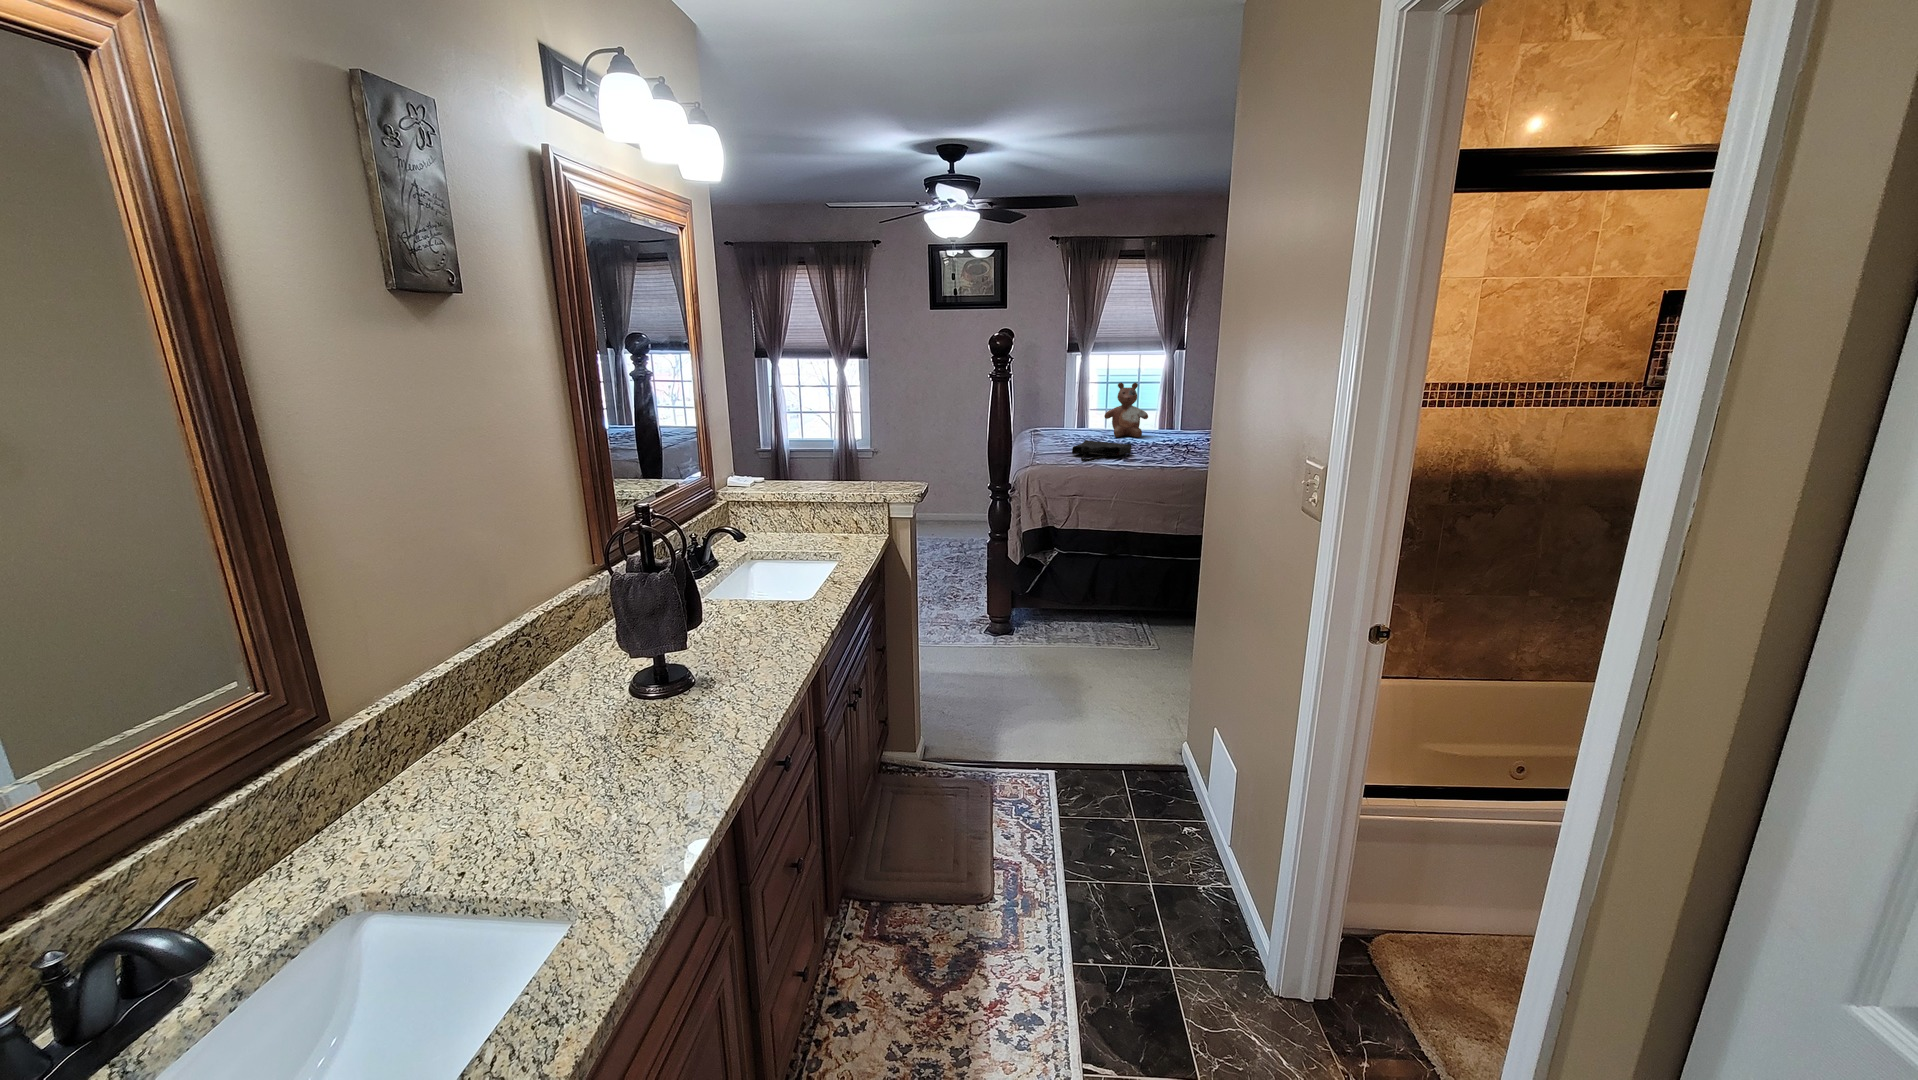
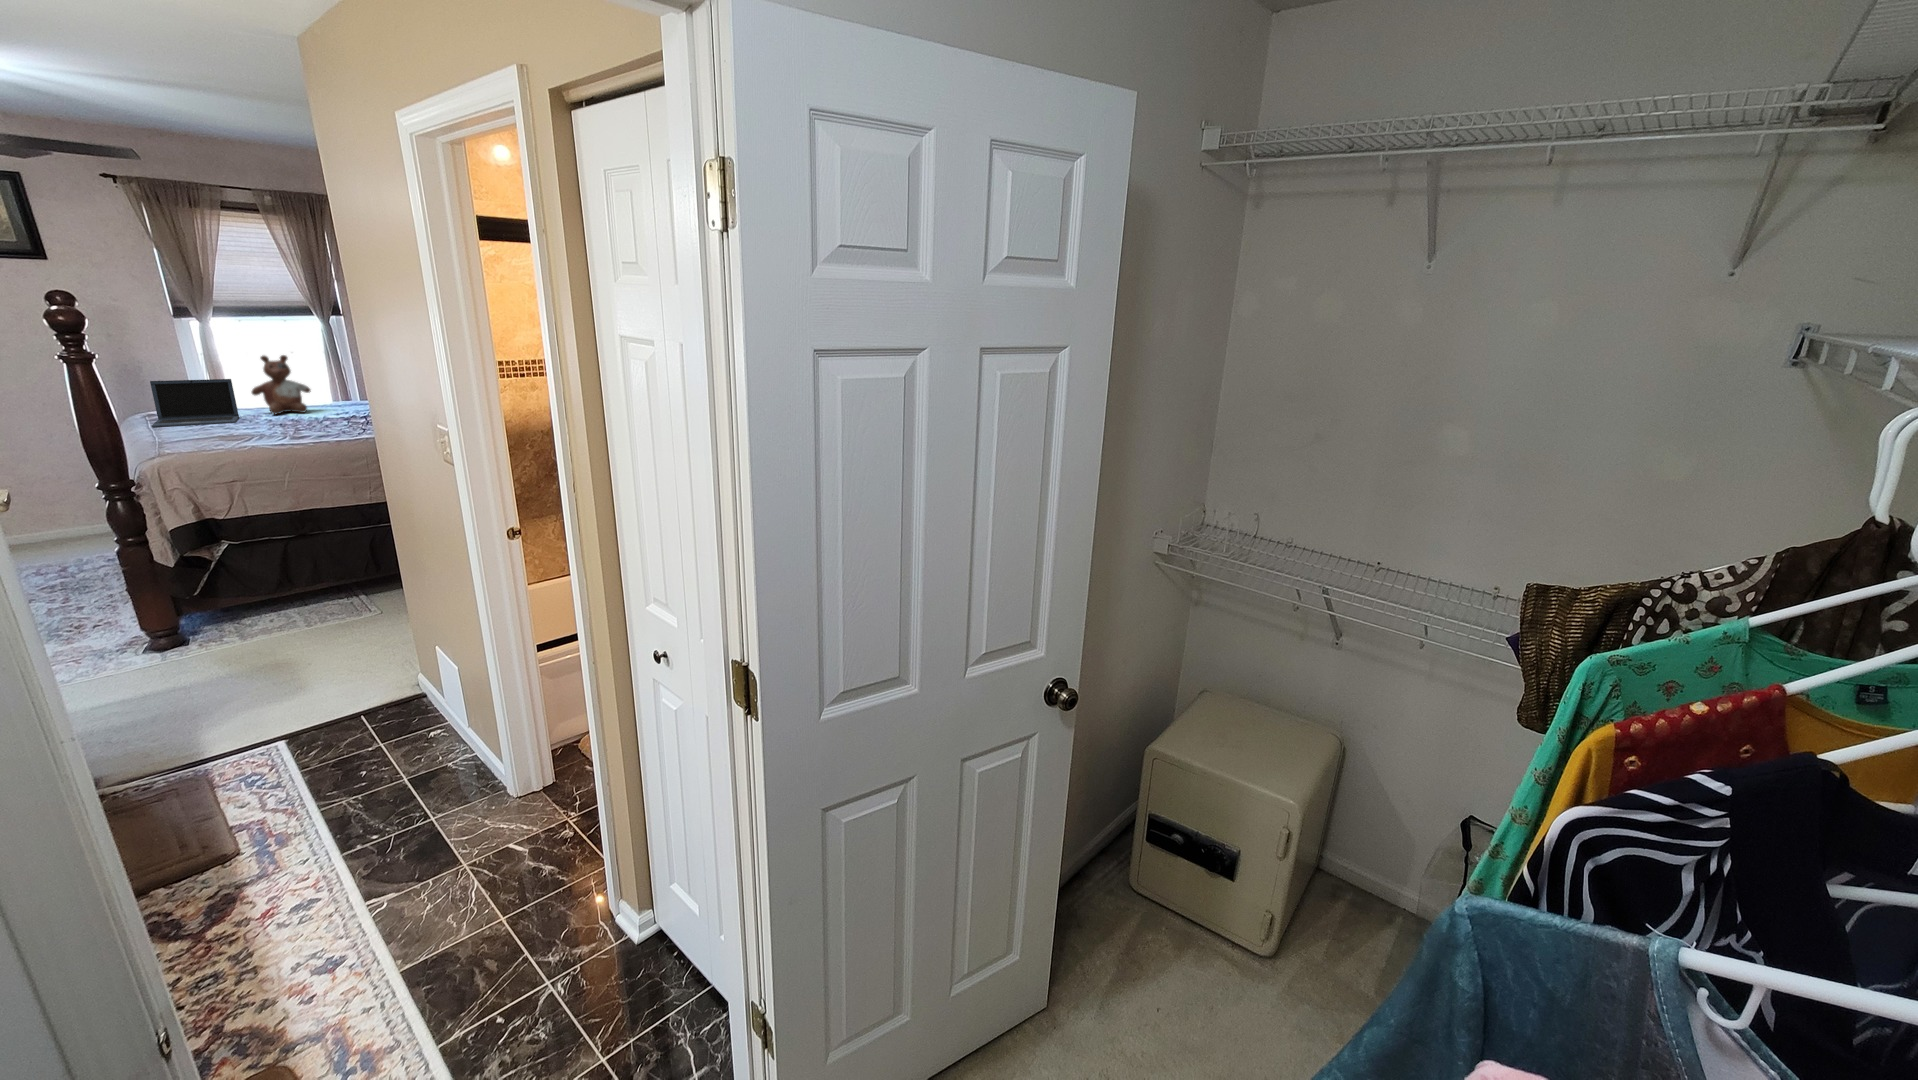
laptop: none [1033,401,1093,442] -> present [150,379,239,427]
tote bag: present [1072,440,1131,461] -> none [215,421,296,445]

